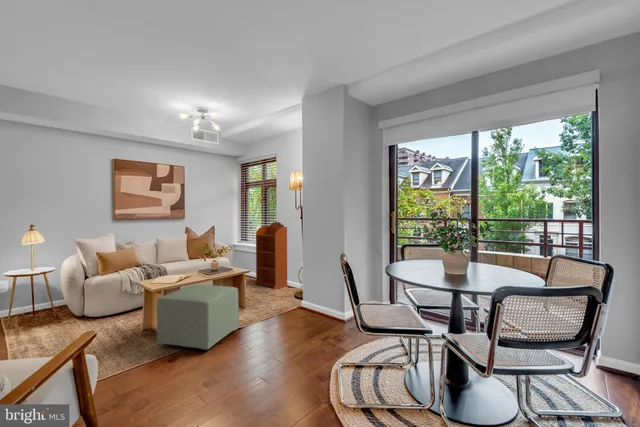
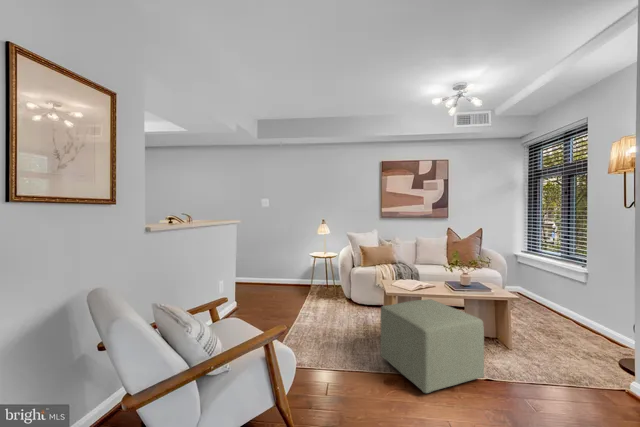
bookcase: present [255,222,287,289] -> none [541,227,606,334]

